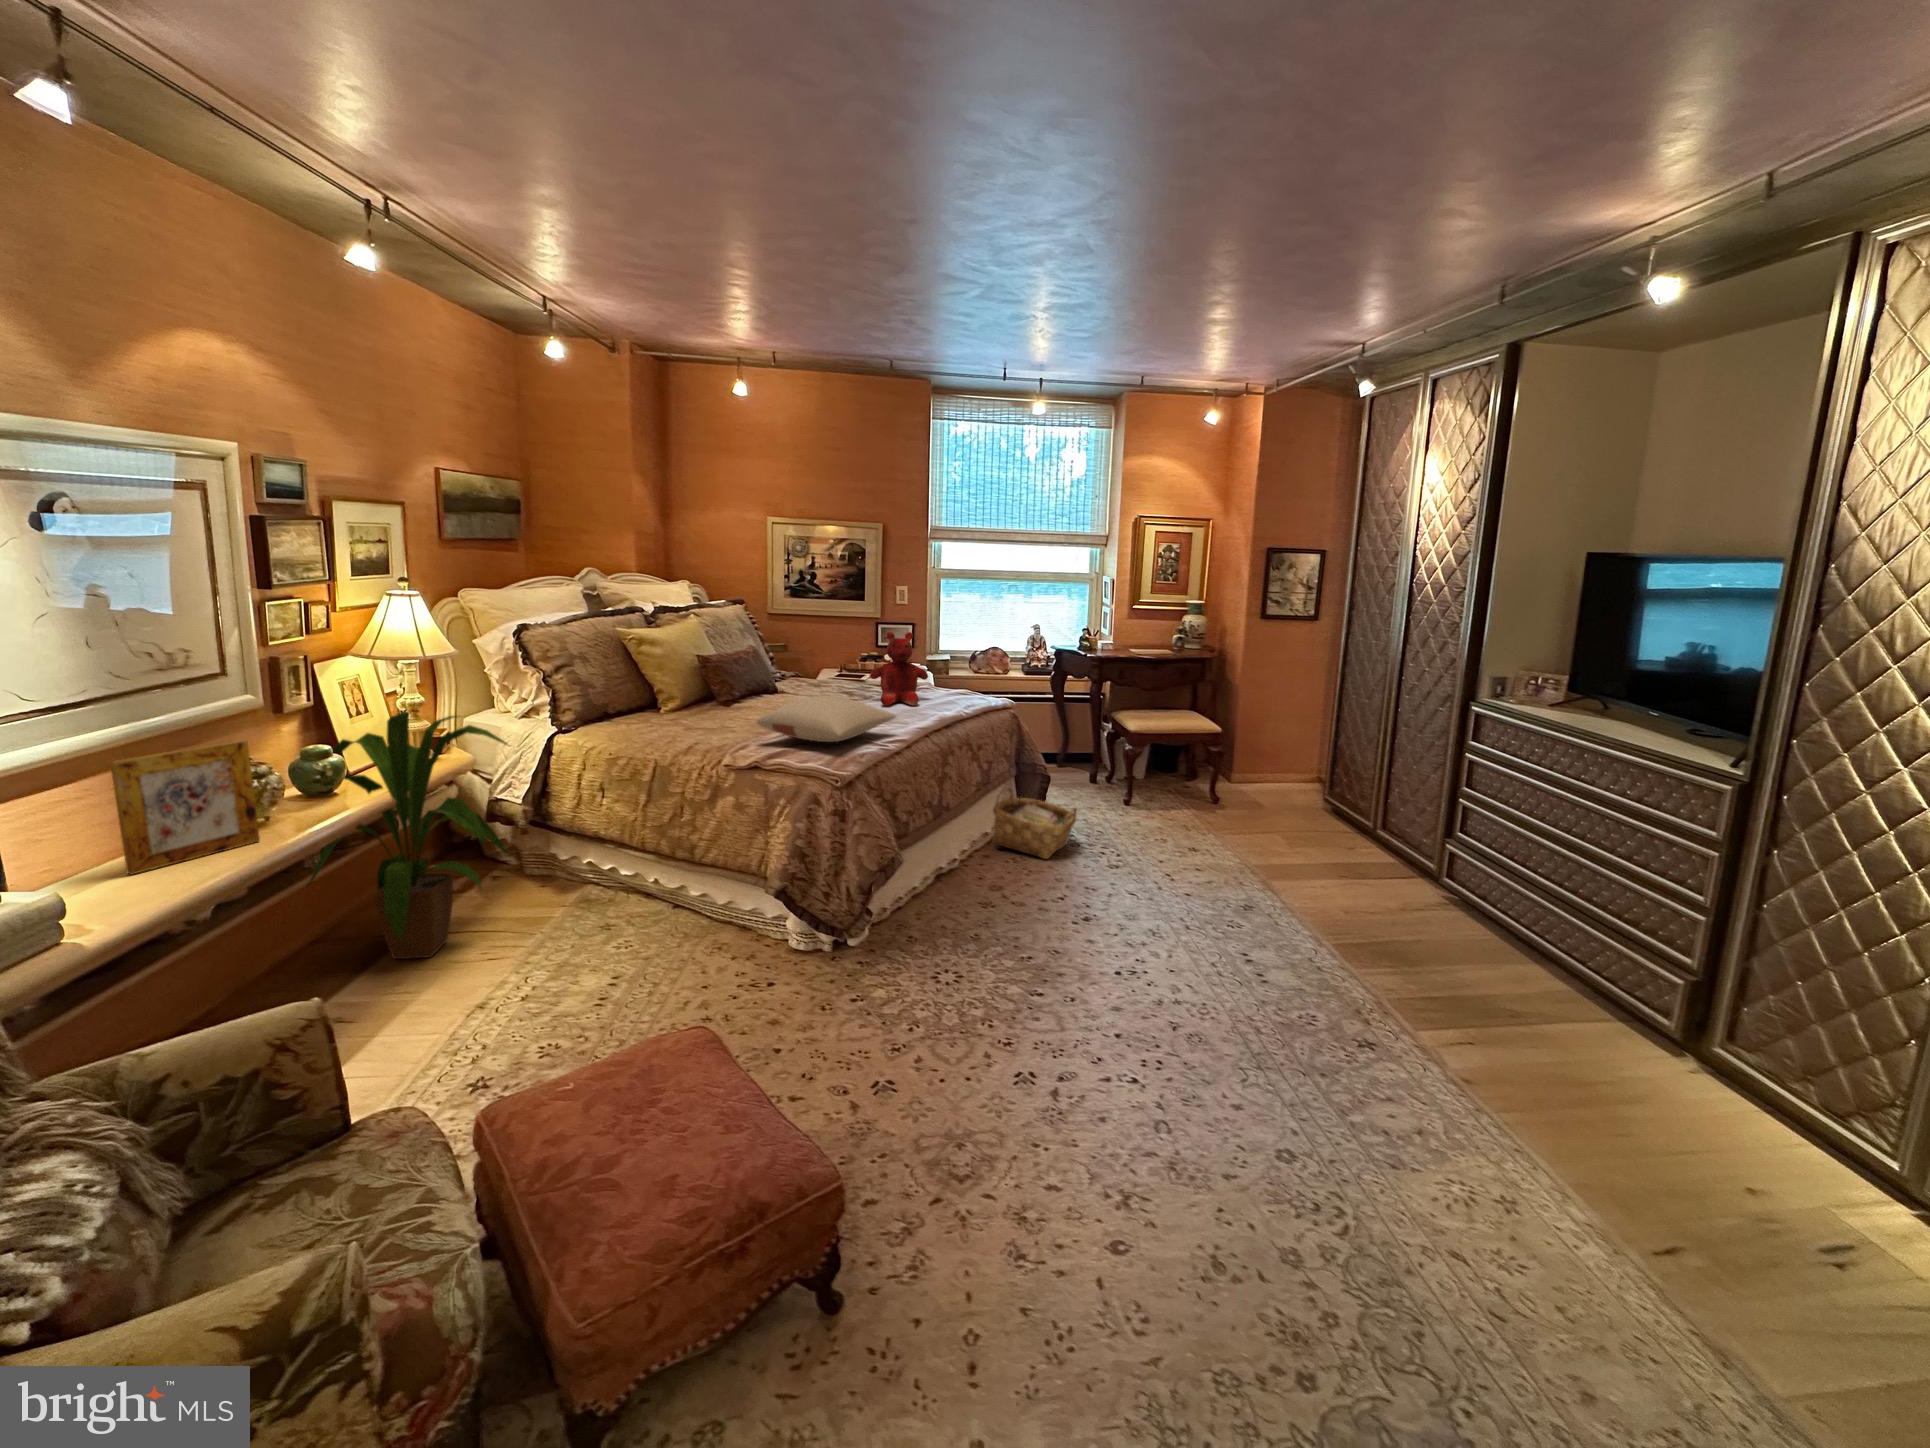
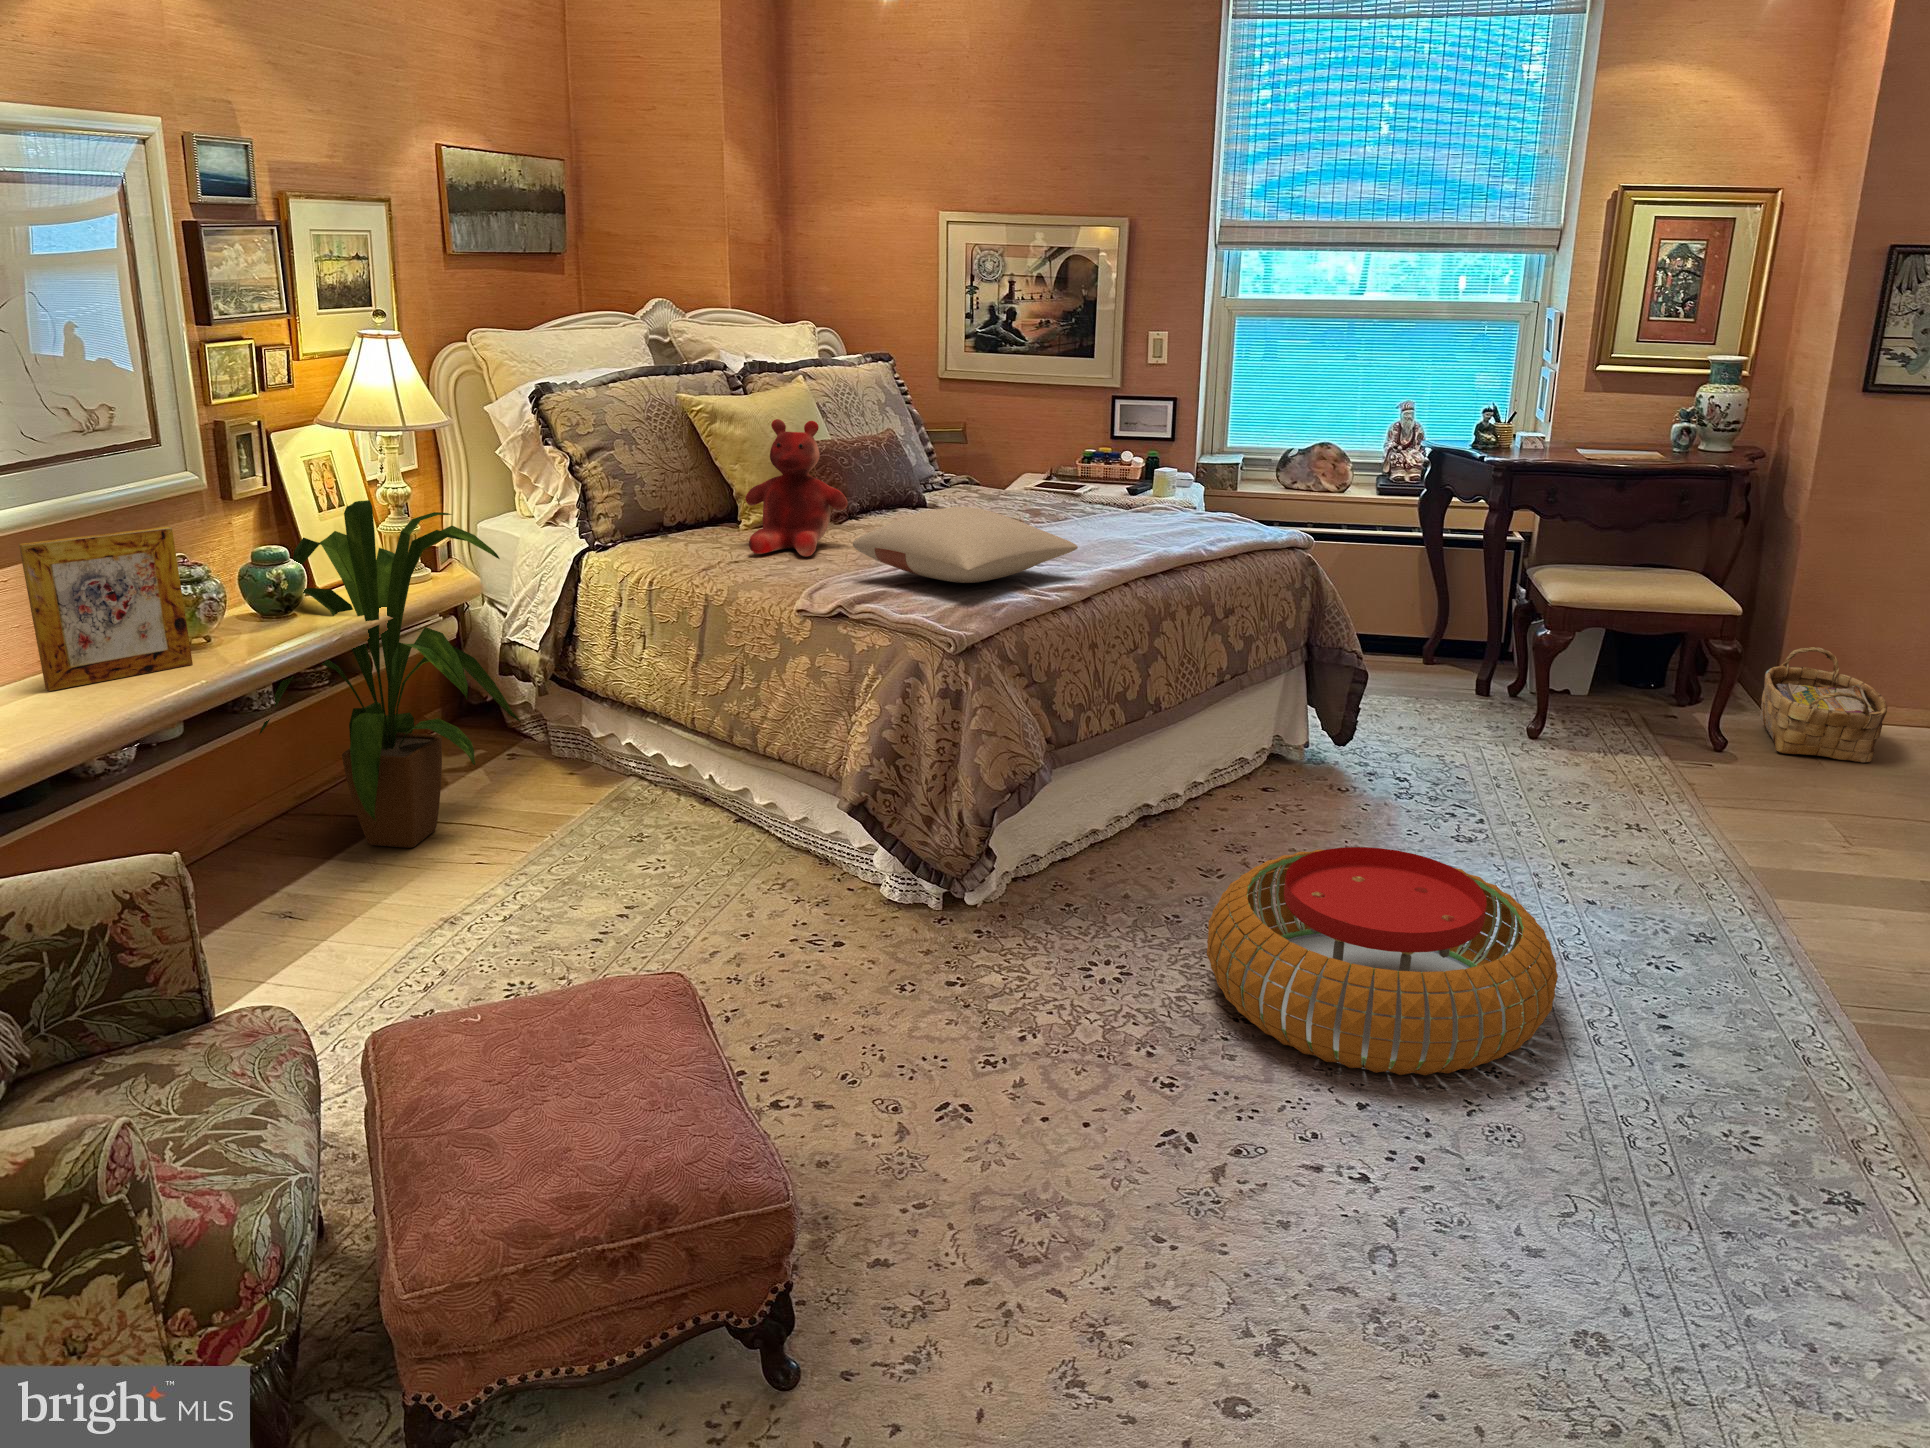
teddy bear: present [870,632,928,706] -> present [745,419,848,557]
woven basket: present [993,787,1077,859] -> present [1760,647,1887,763]
pouf: none [1007,881,1205,1016] -> present [1207,847,1558,1075]

